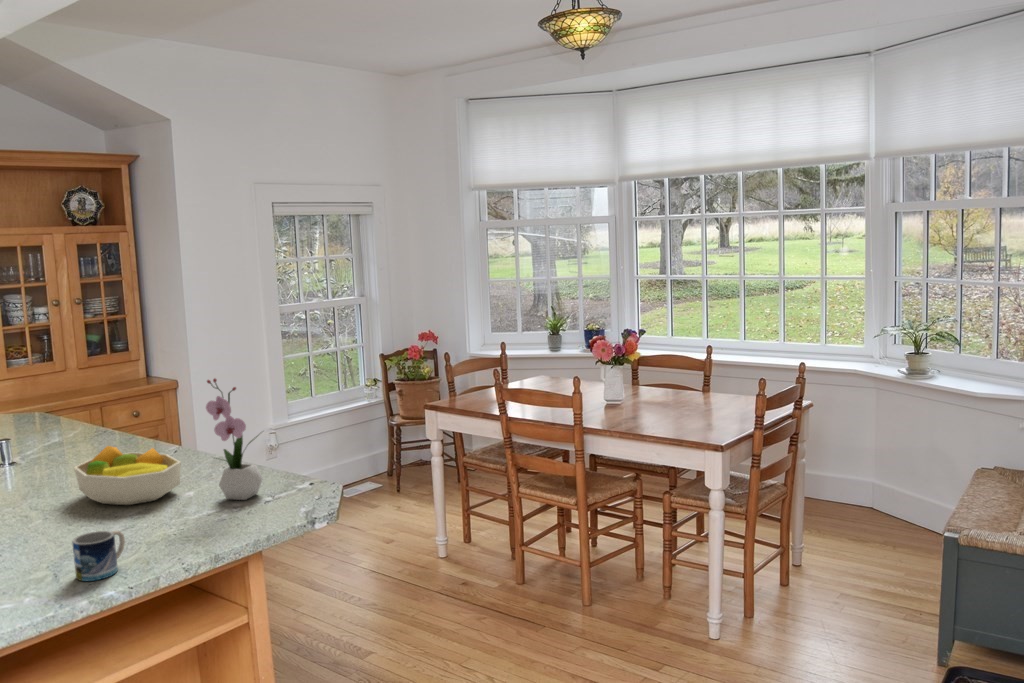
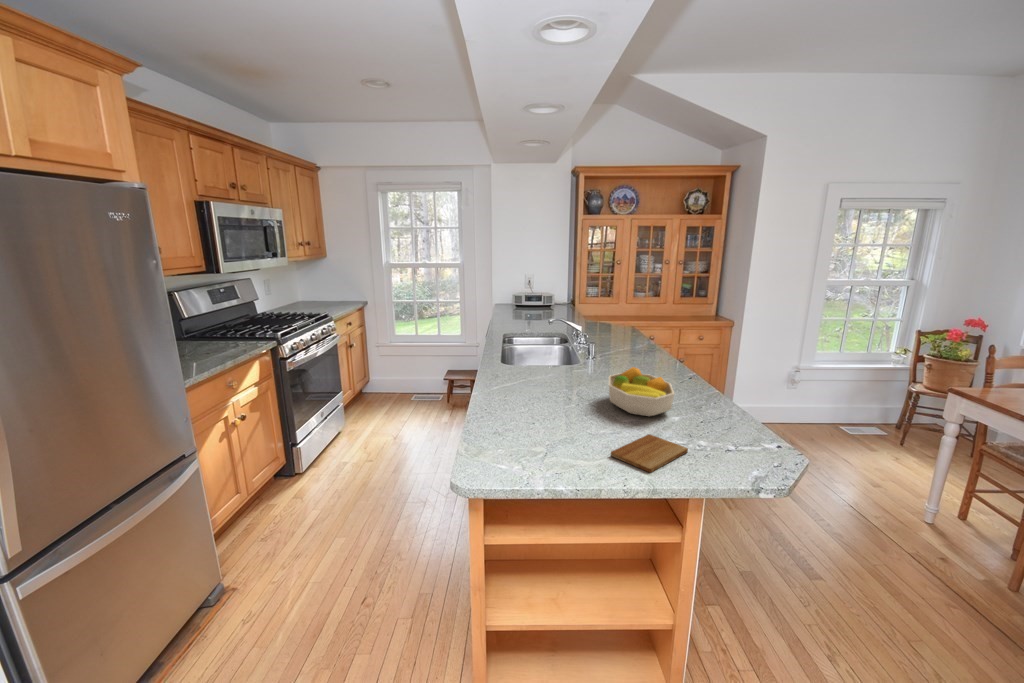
flower arrangement: present [206,379,263,500] -> none [690,337,741,442]
cutting board: none [140,511,228,547] -> present [611,434,688,473]
mug: present [72,531,125,581] -> none [554,436,593,474]

